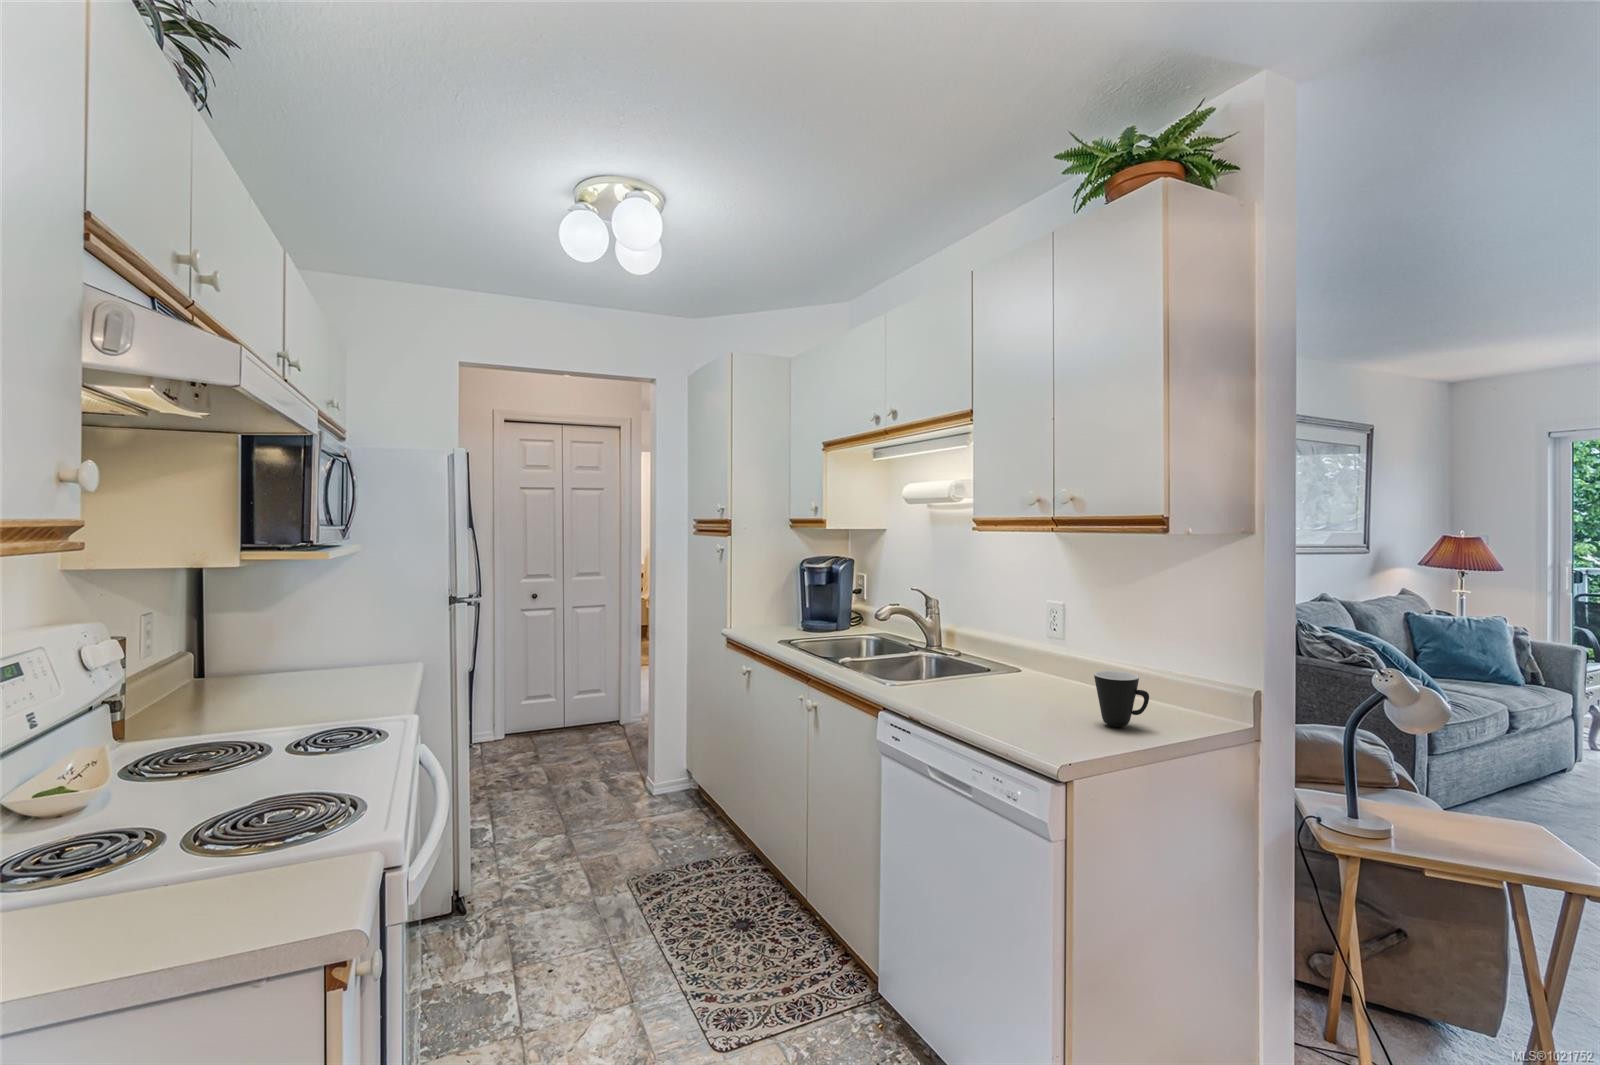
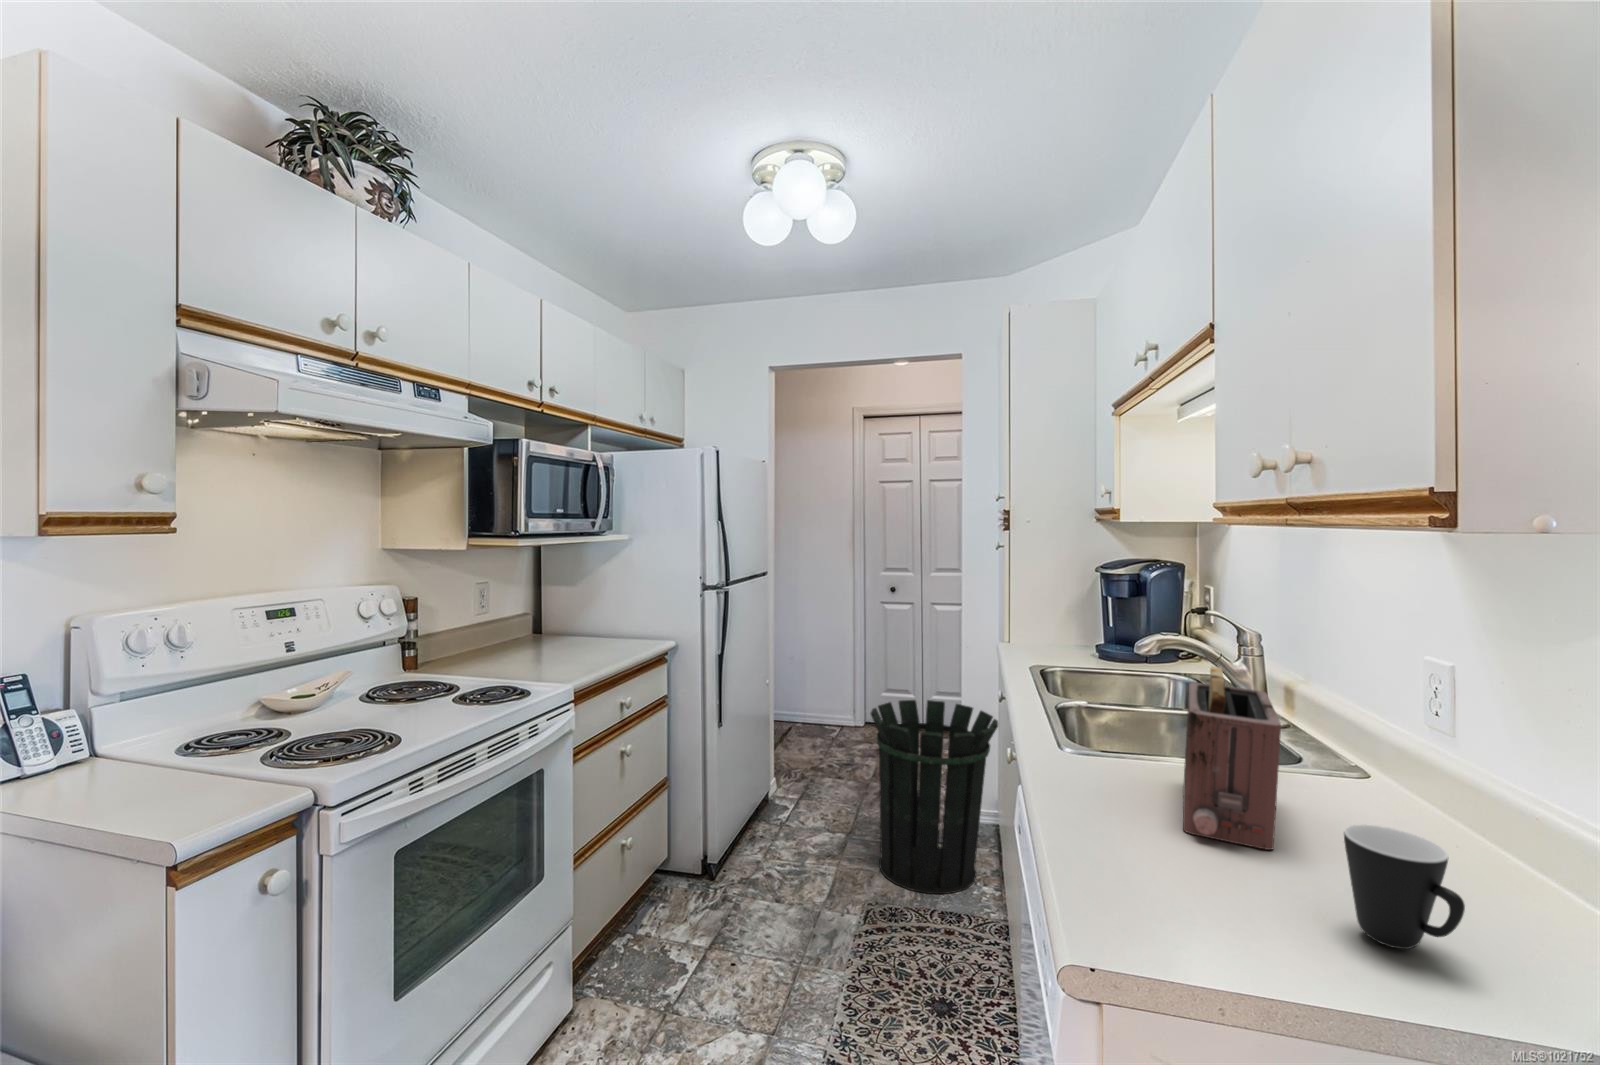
toaster: none [953,608,1032,707] -> present [1183,666,1281,850]
waste bin: none [598,688,713,857] -> present [871,700,998,894]

